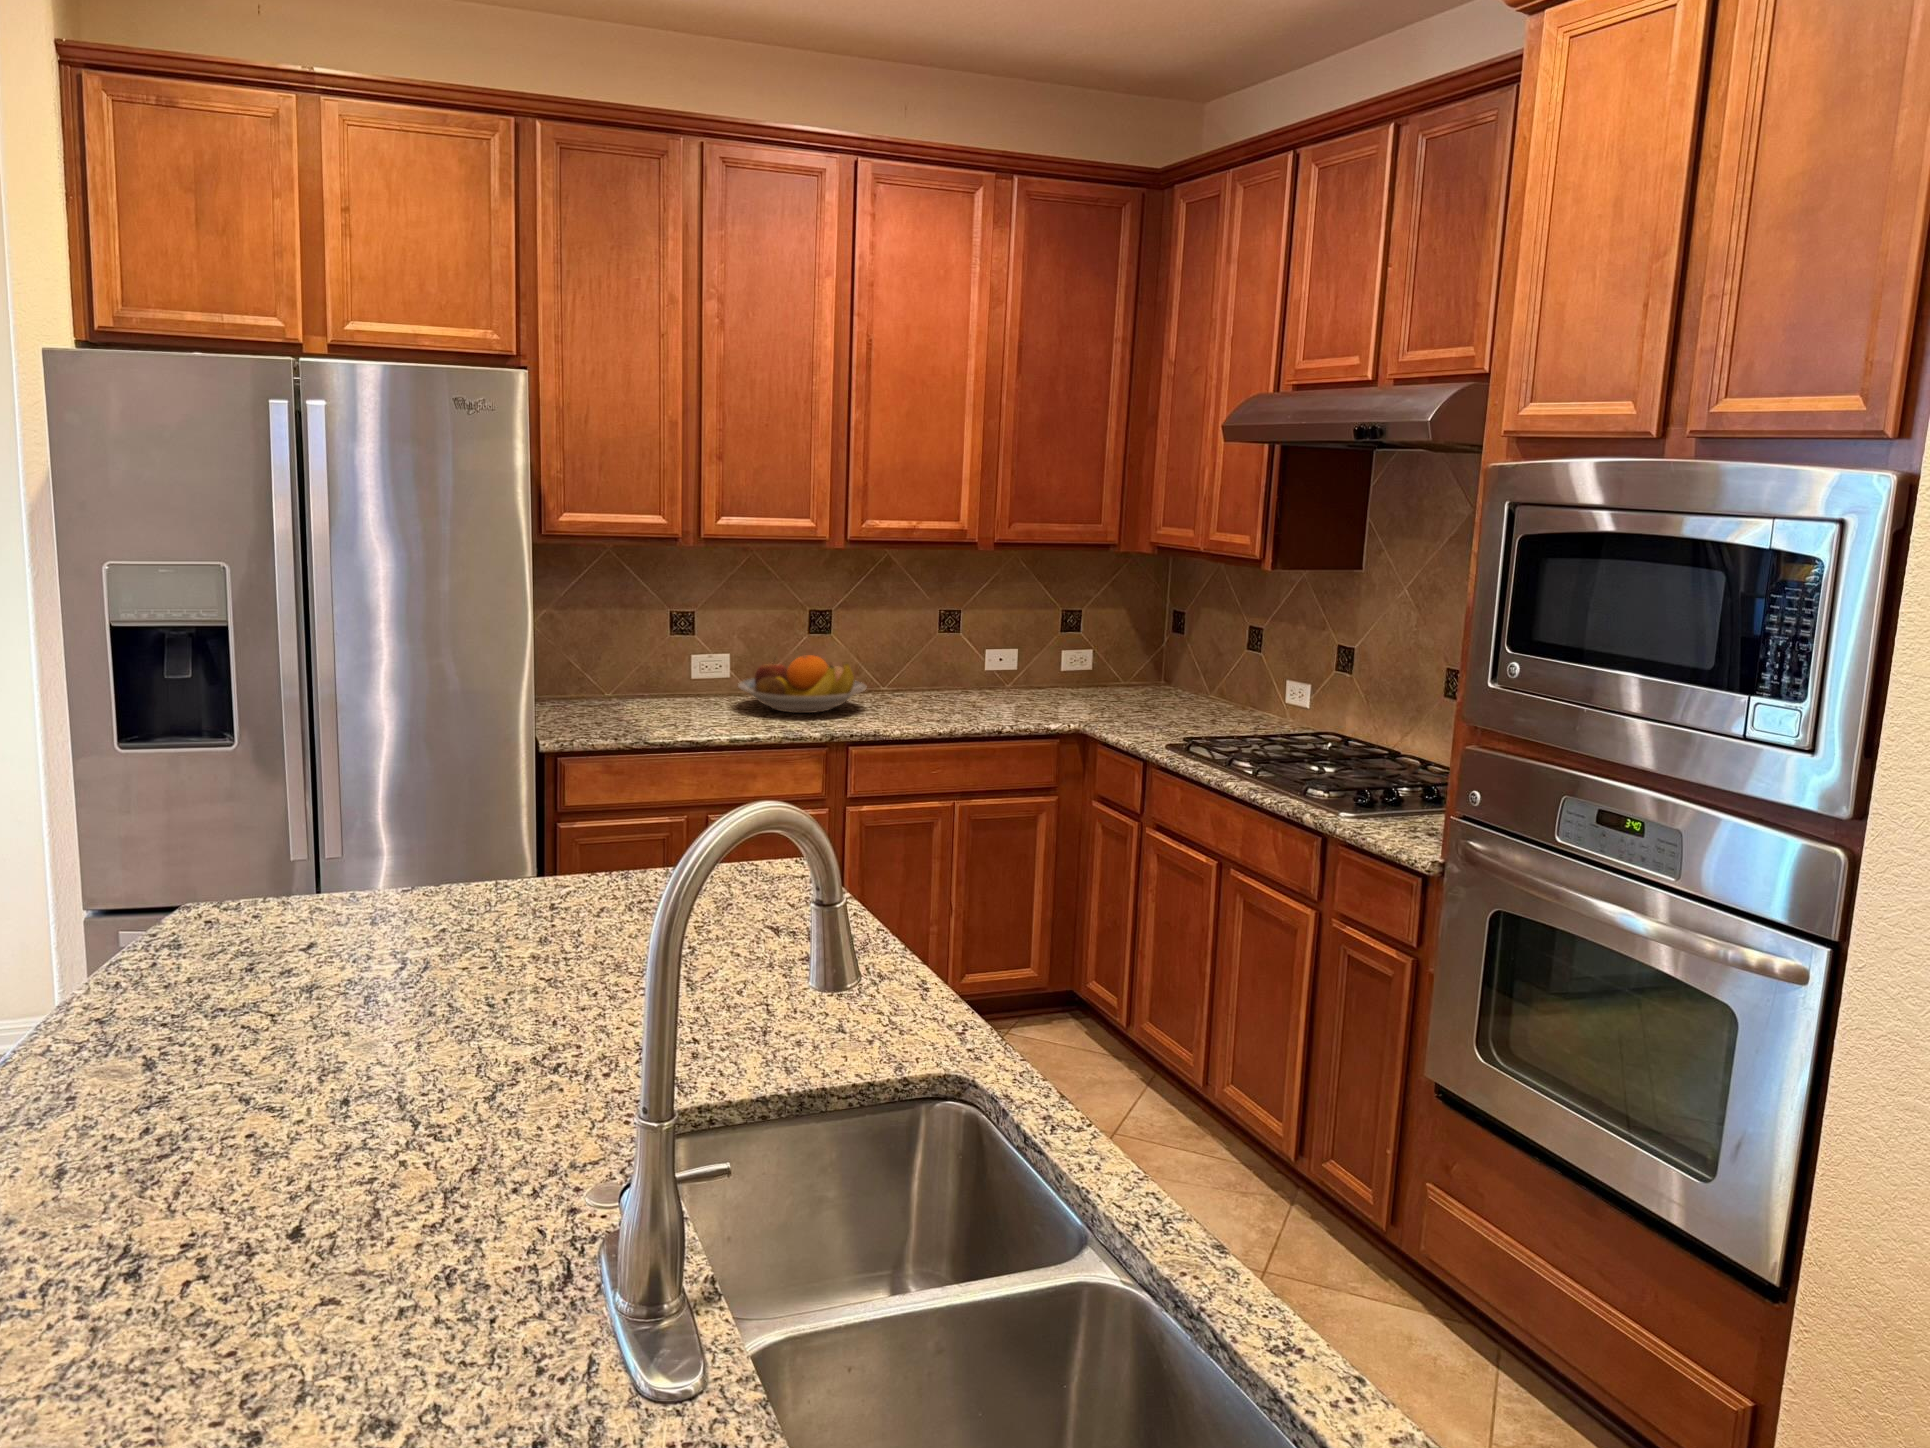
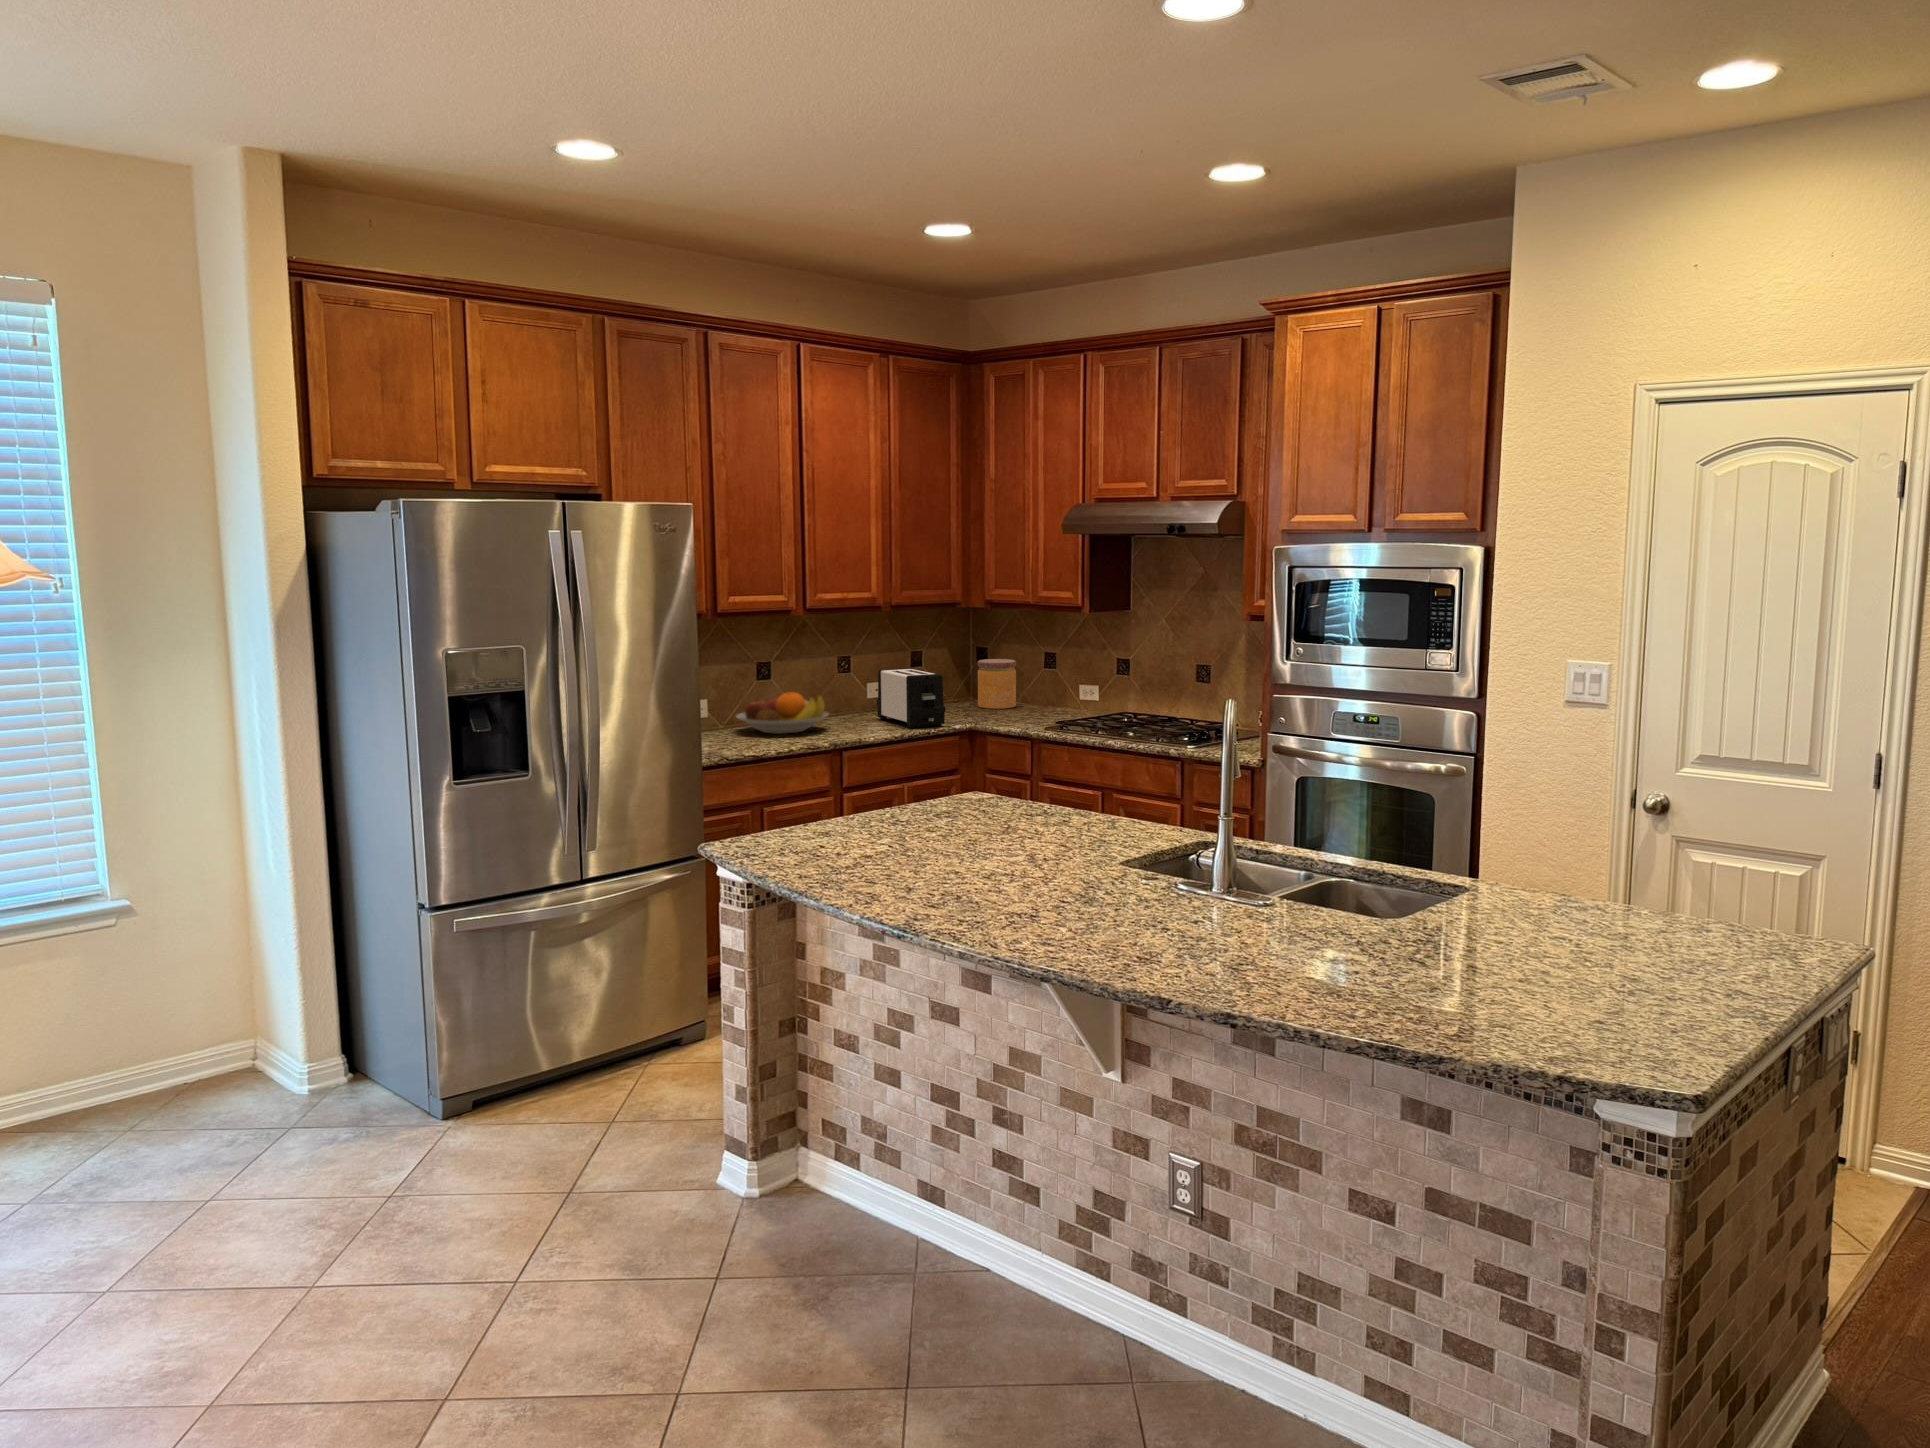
jar: none [1138,628,1199,704] -> present [978,659,1016,709]
toaster: none [961,632,1031,723] -> present [877,668,945,728]

